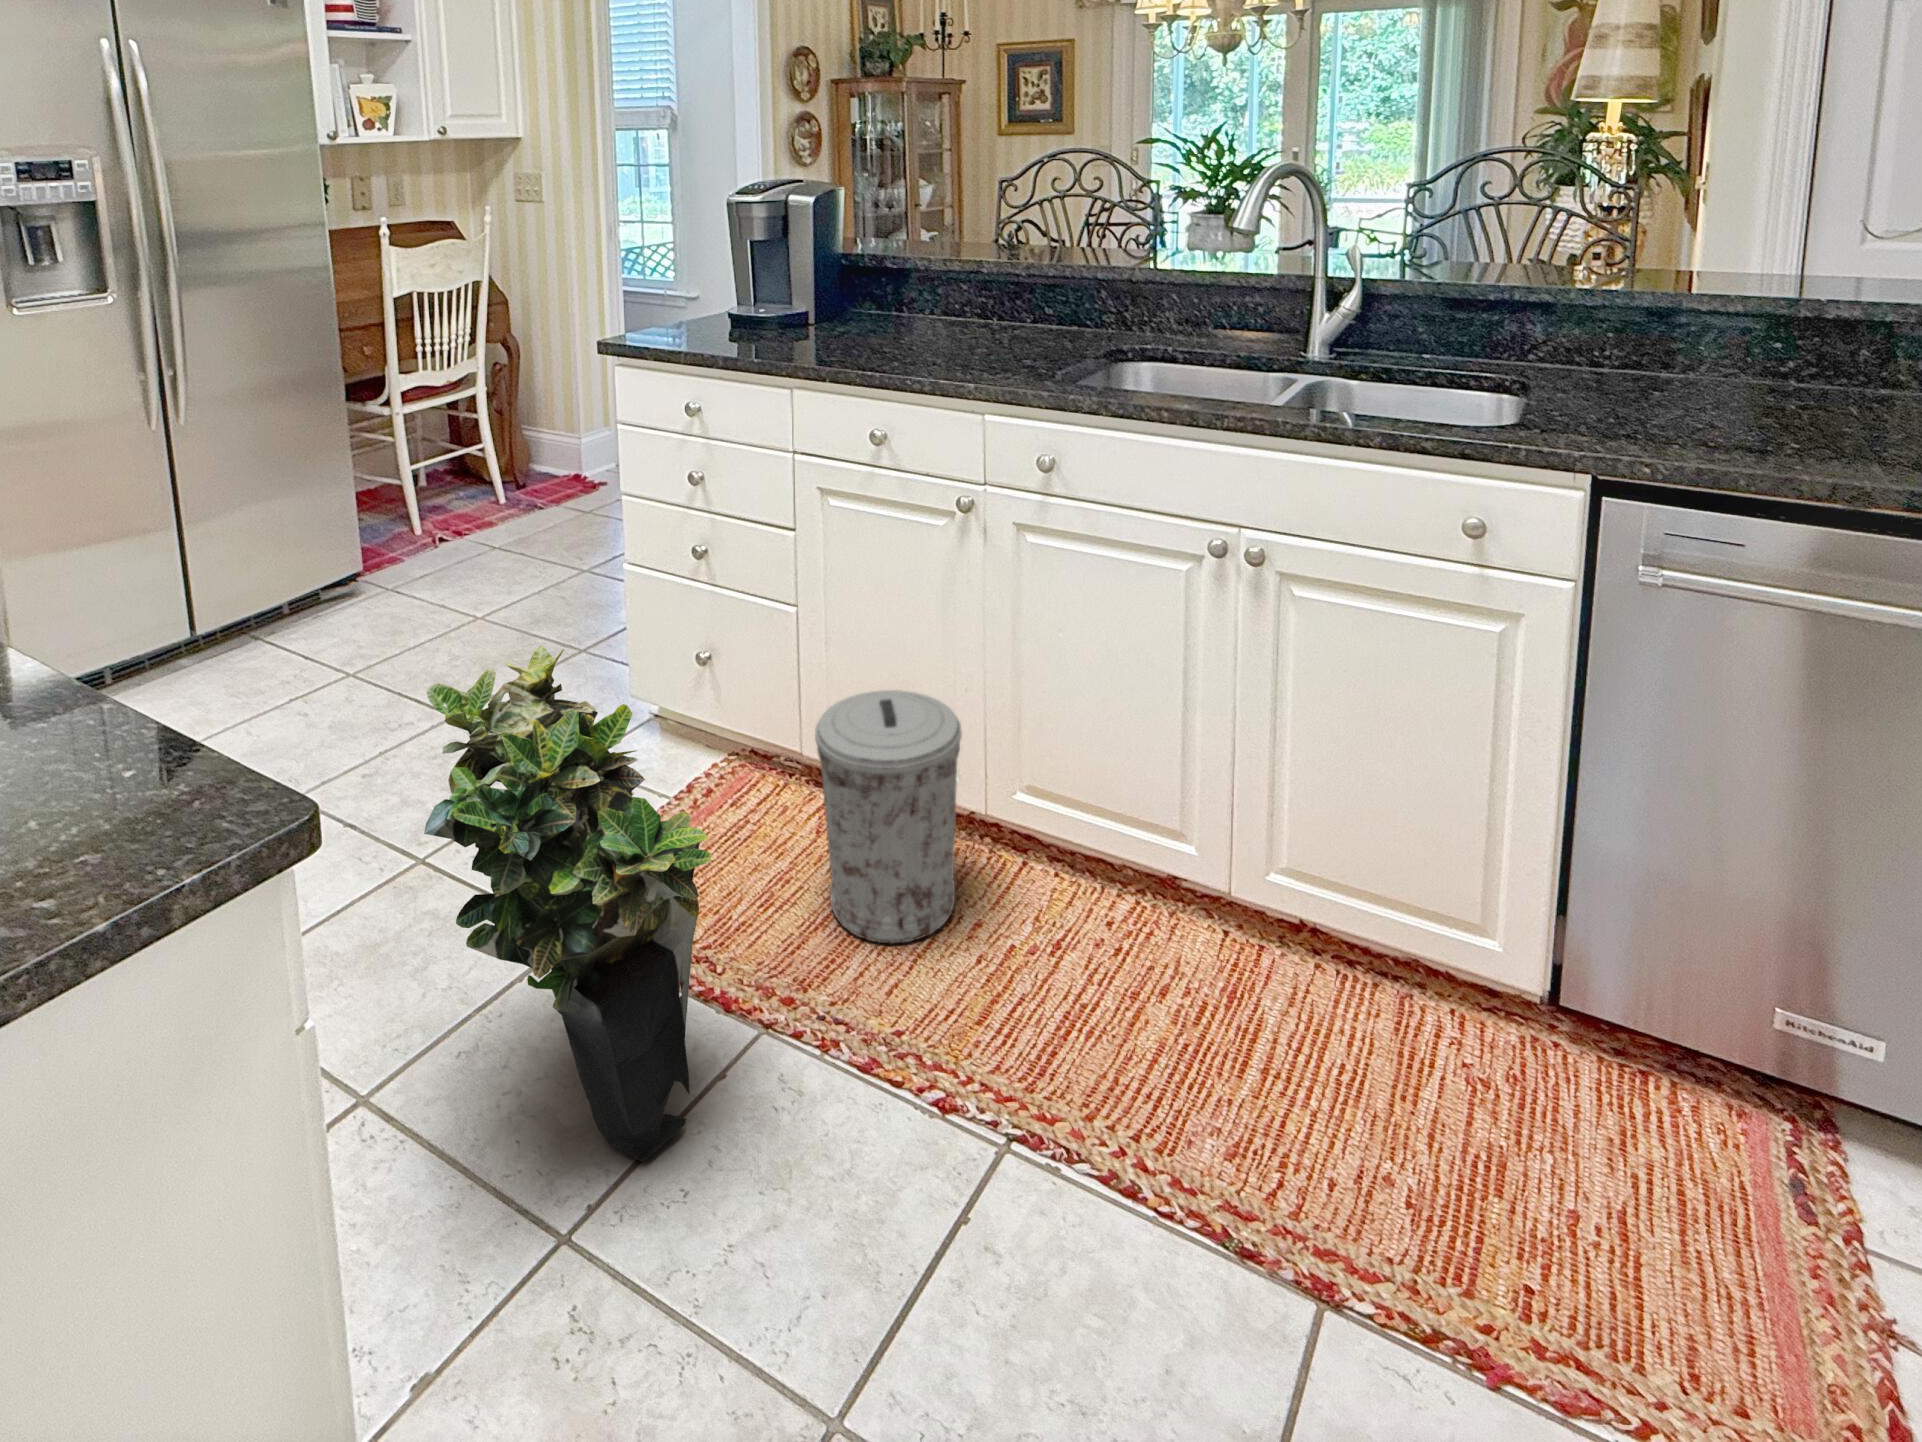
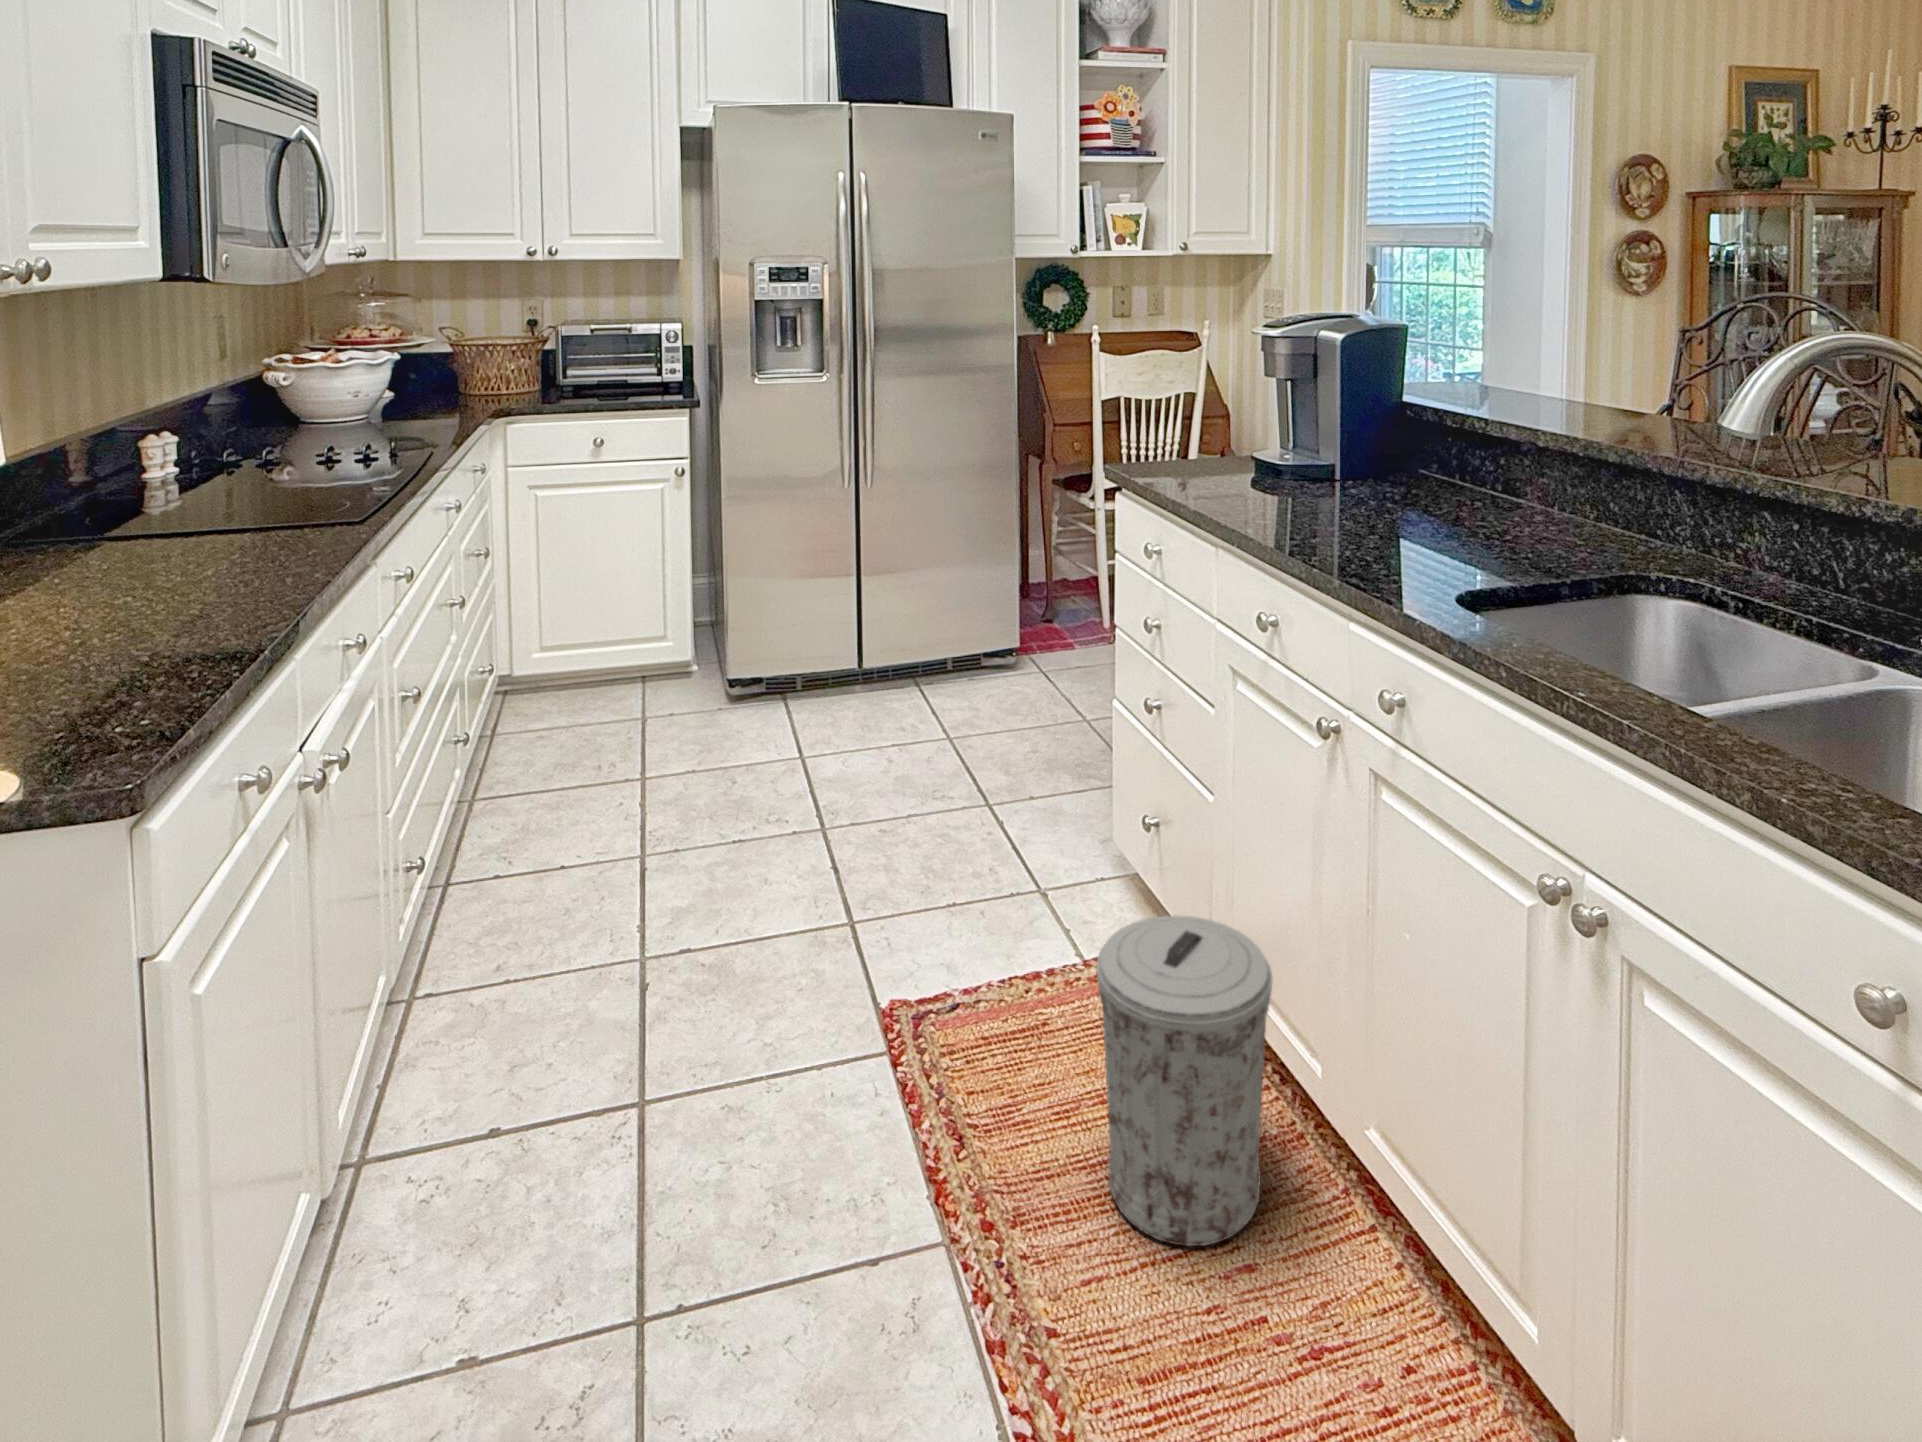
potted plant: present [424,645,711,1162] -> none [619,742,893,1299]

